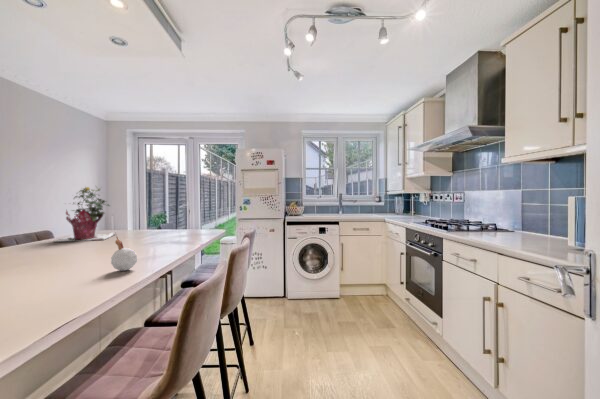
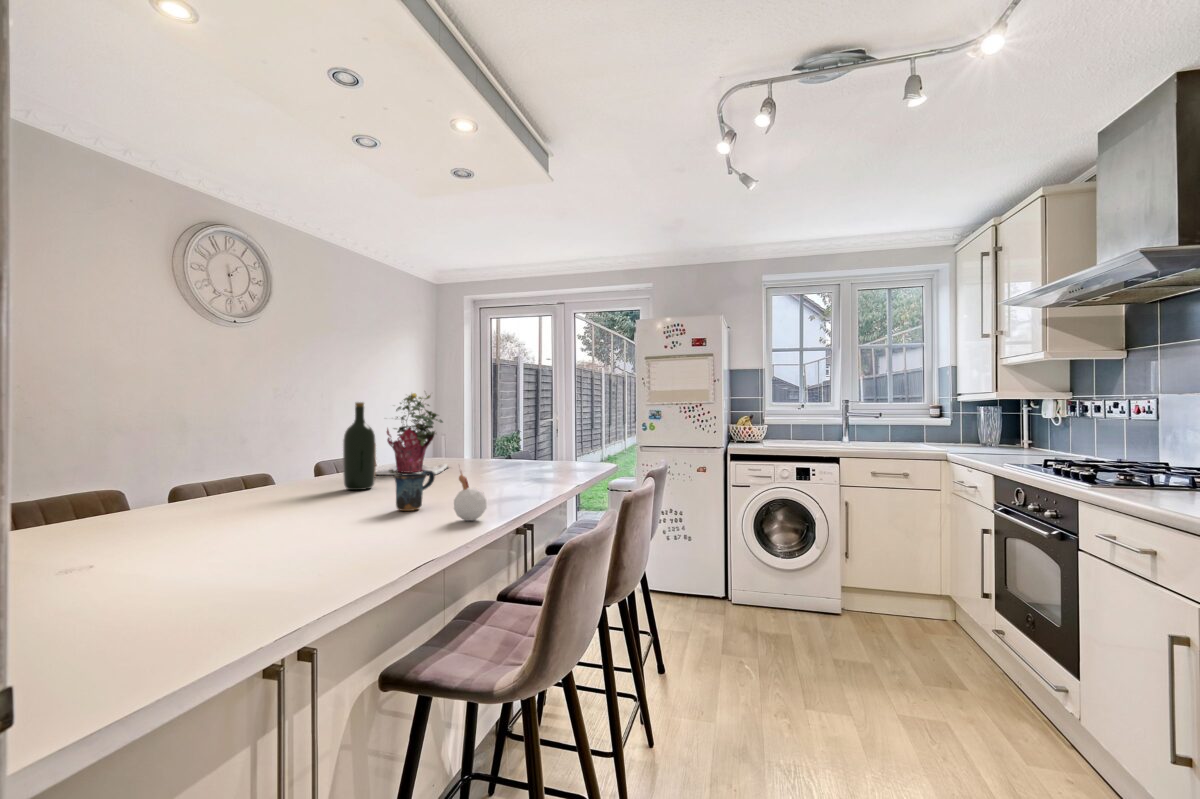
wine bottle: none [25,192,53,254] -> present [343,402,376,490]
mug: none [63,237,98,267] -> present [394,470,435,511]

